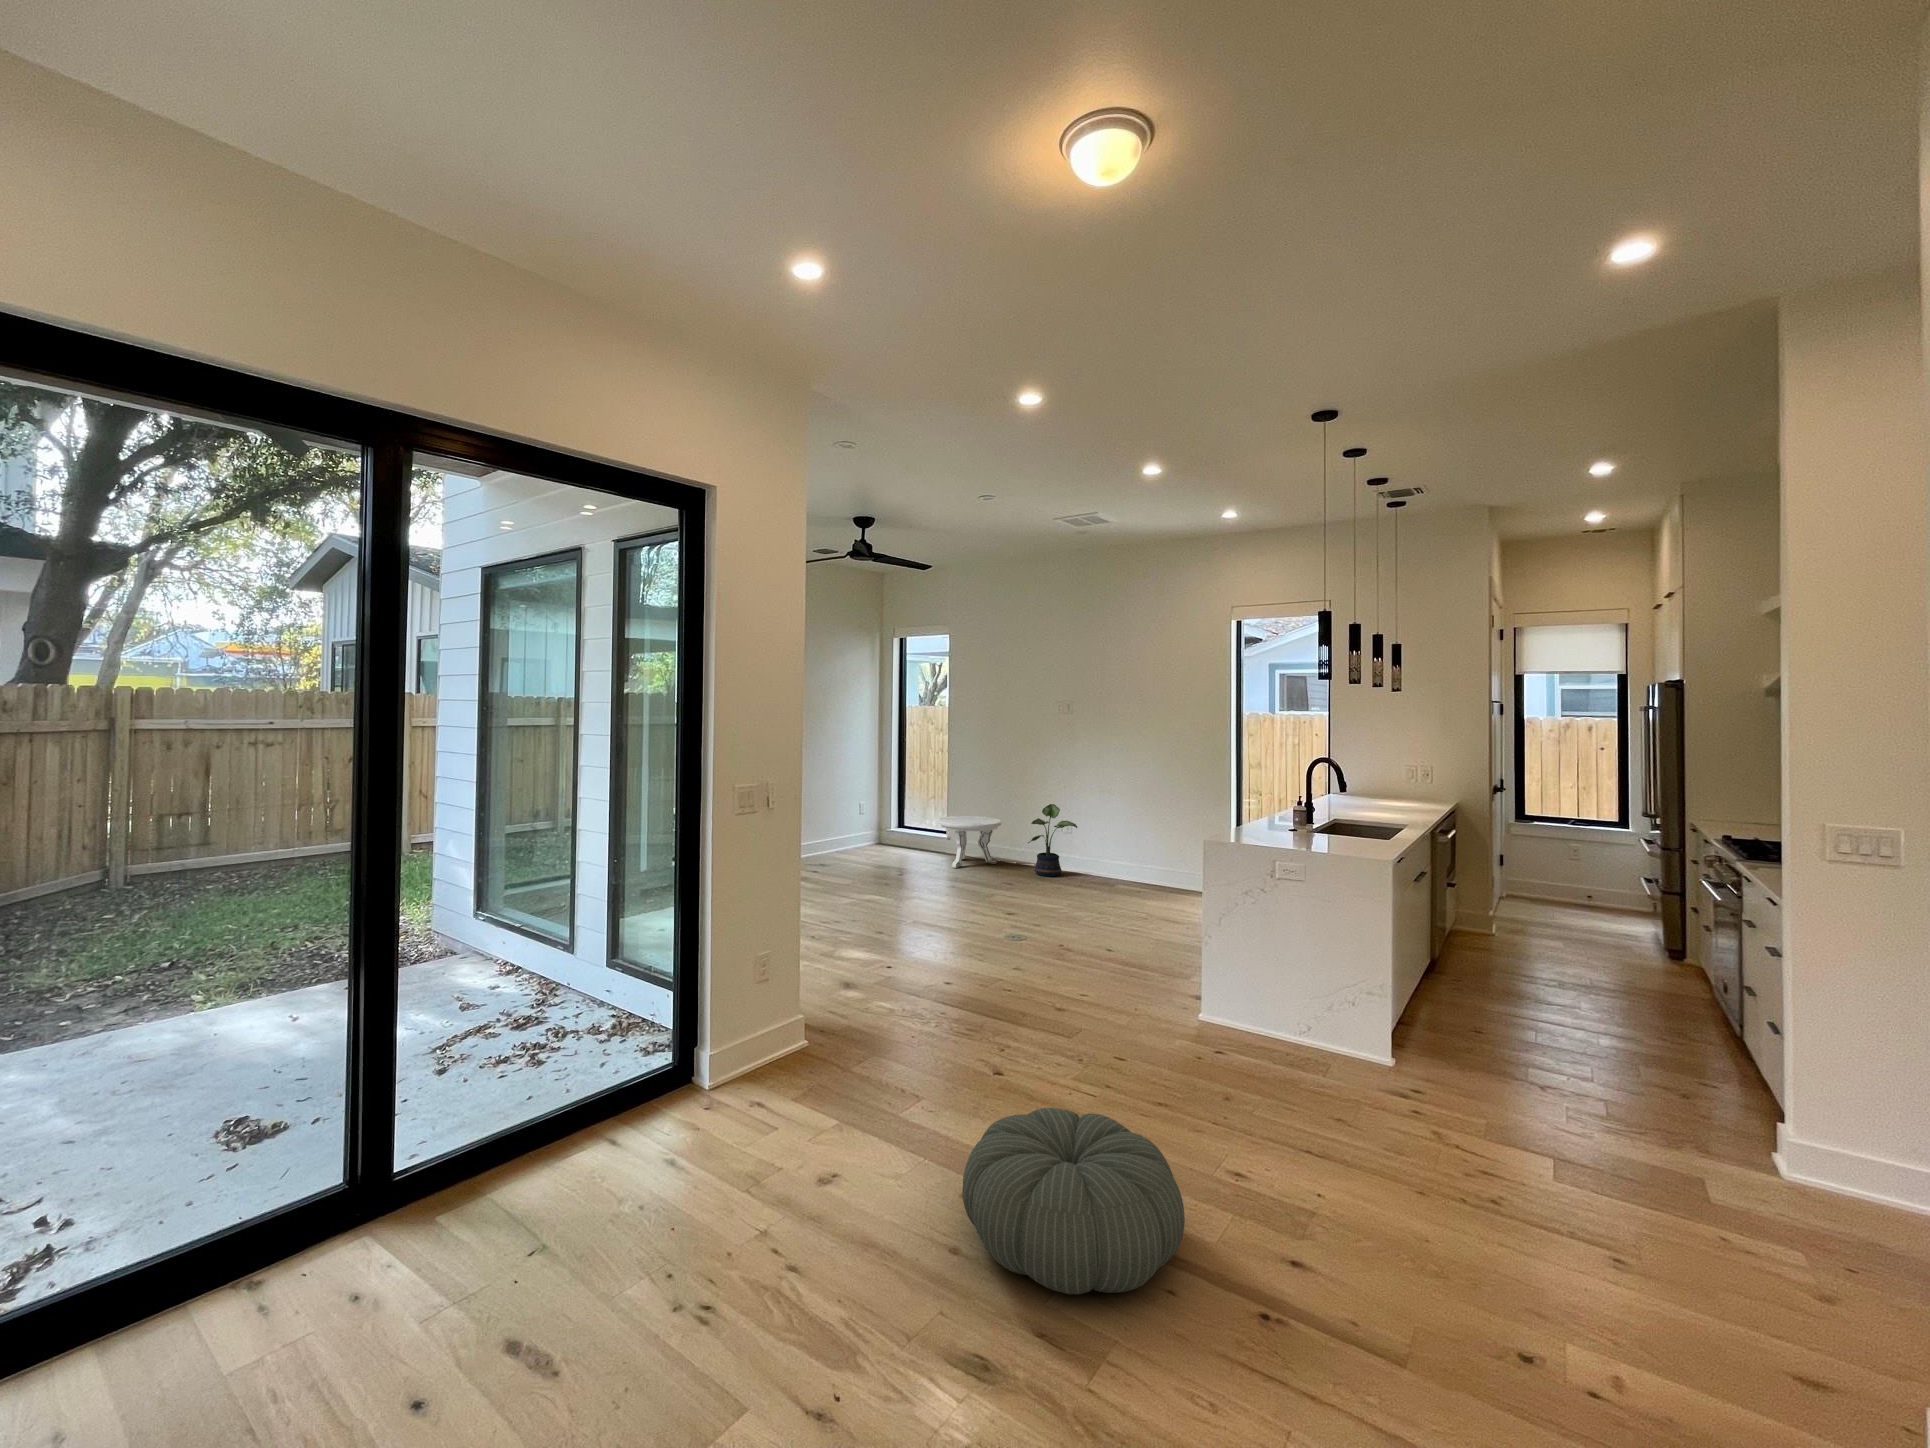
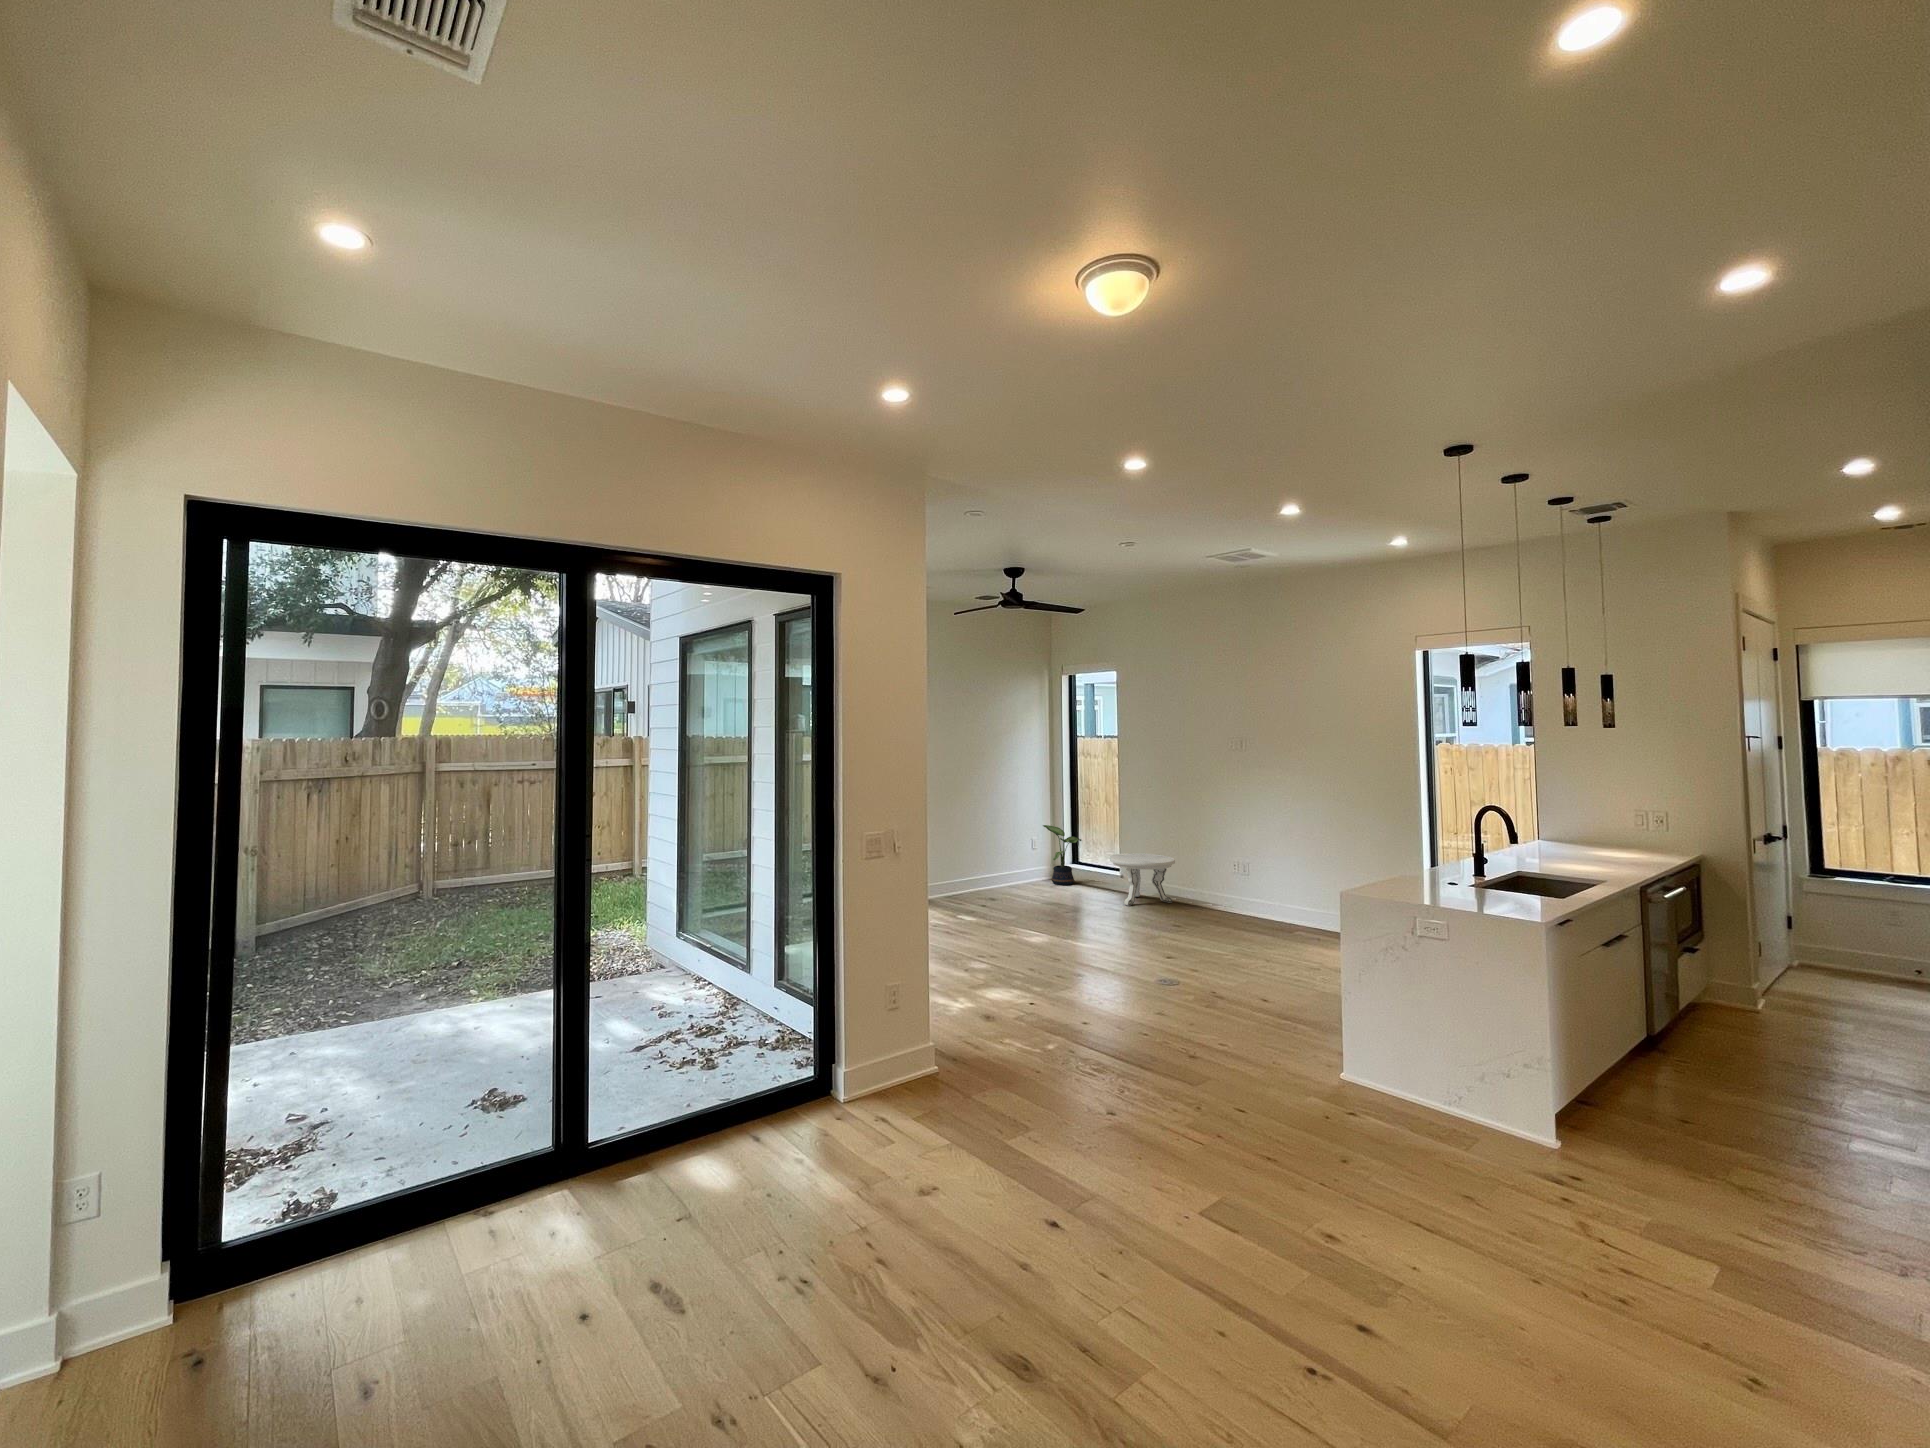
potted plant: present [1028,804,1077,877] -> present [1043,825,1081,885]
pouf: present [962,1108,1185,1294] -> none [1036,1146,1244,1326]

